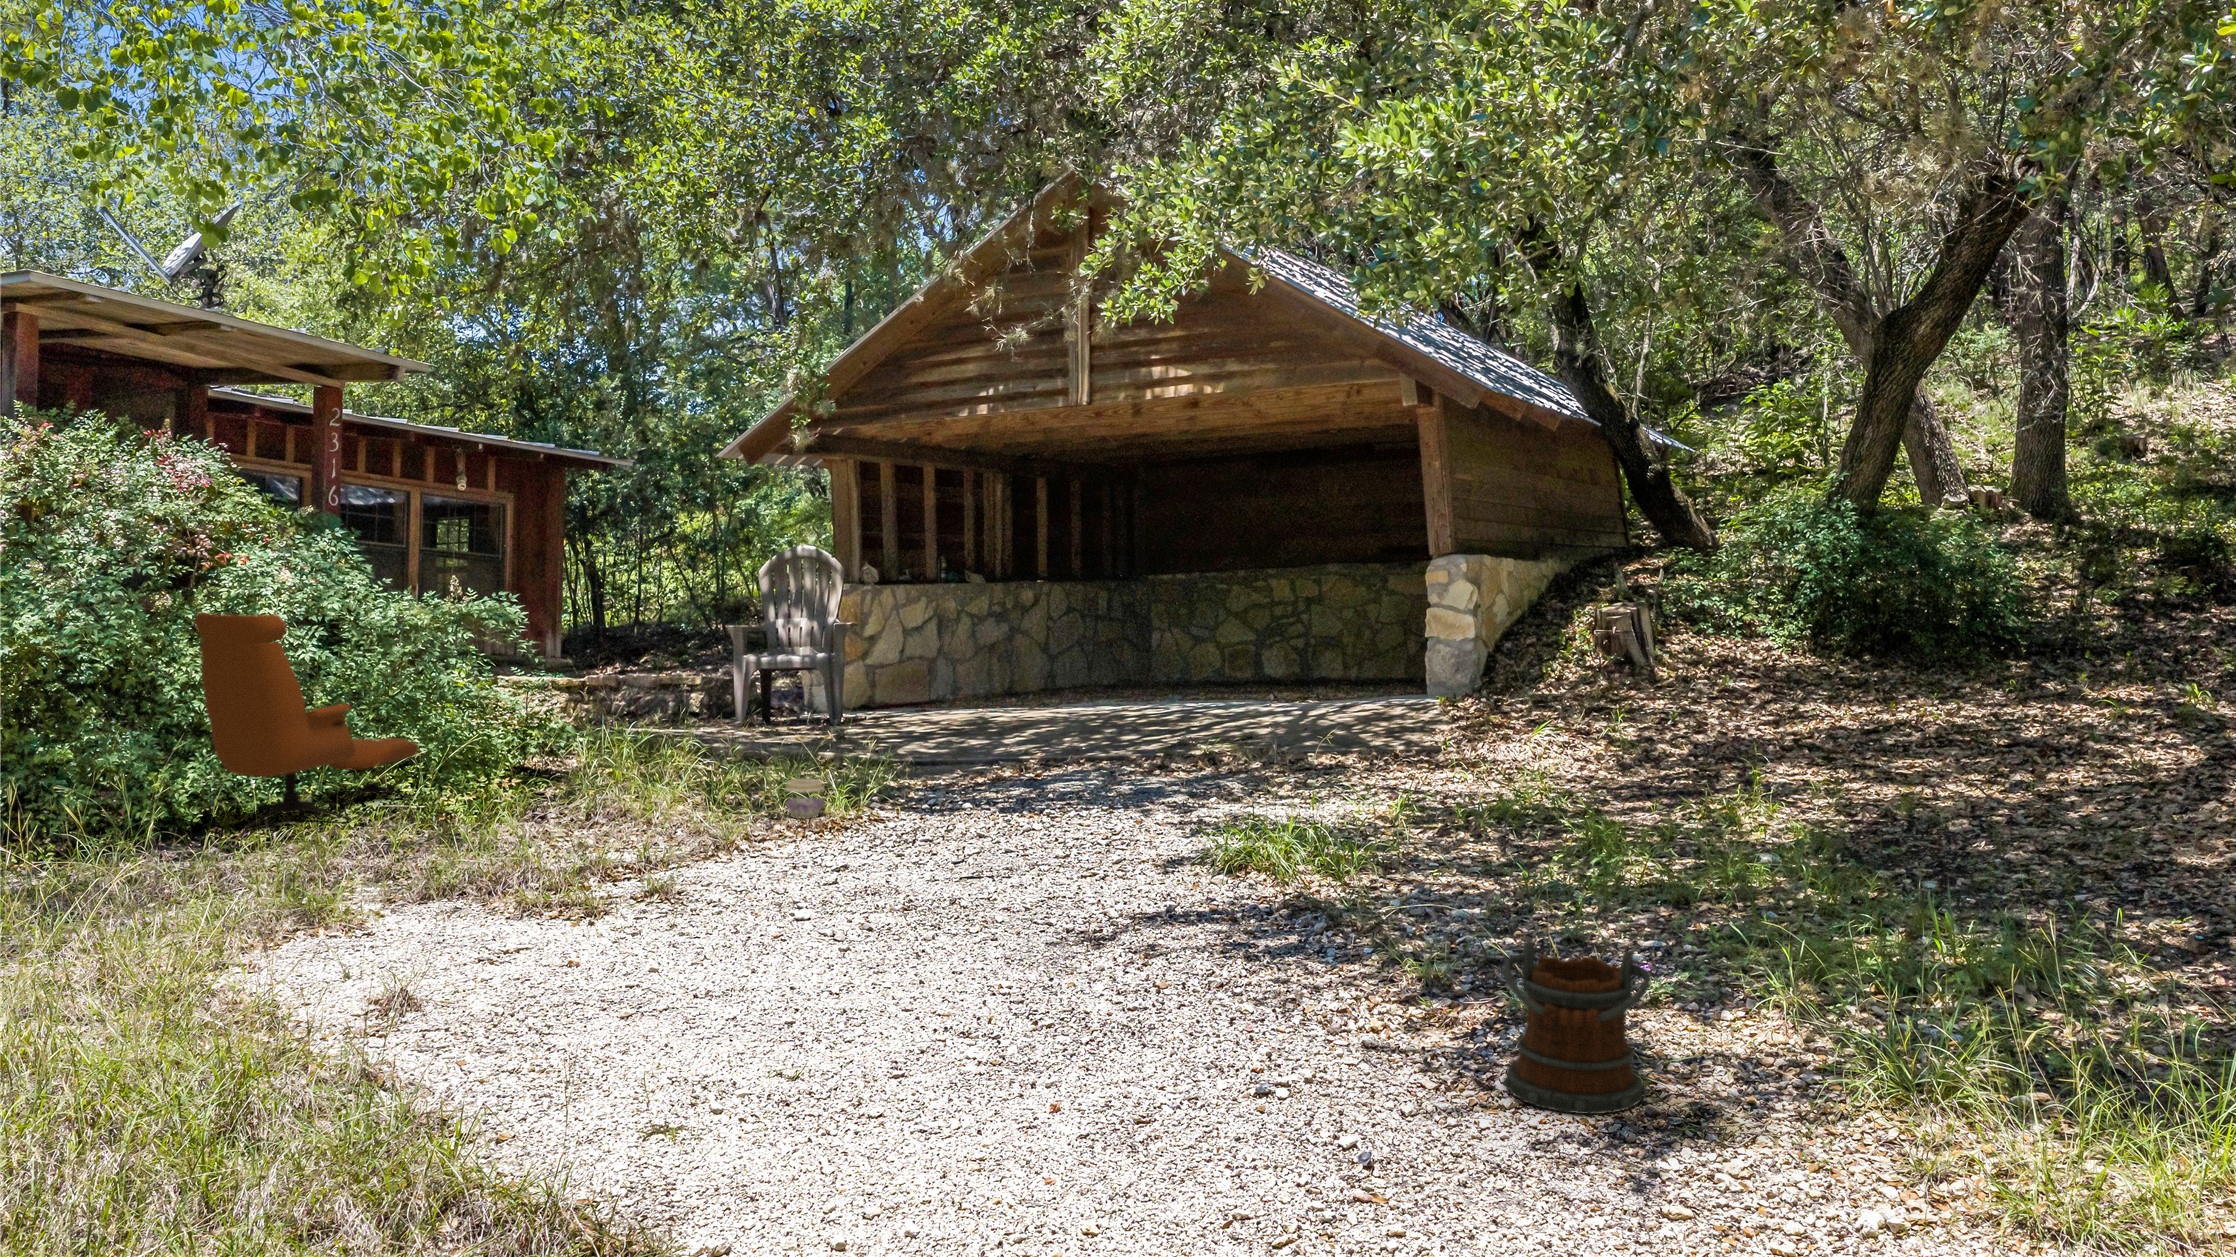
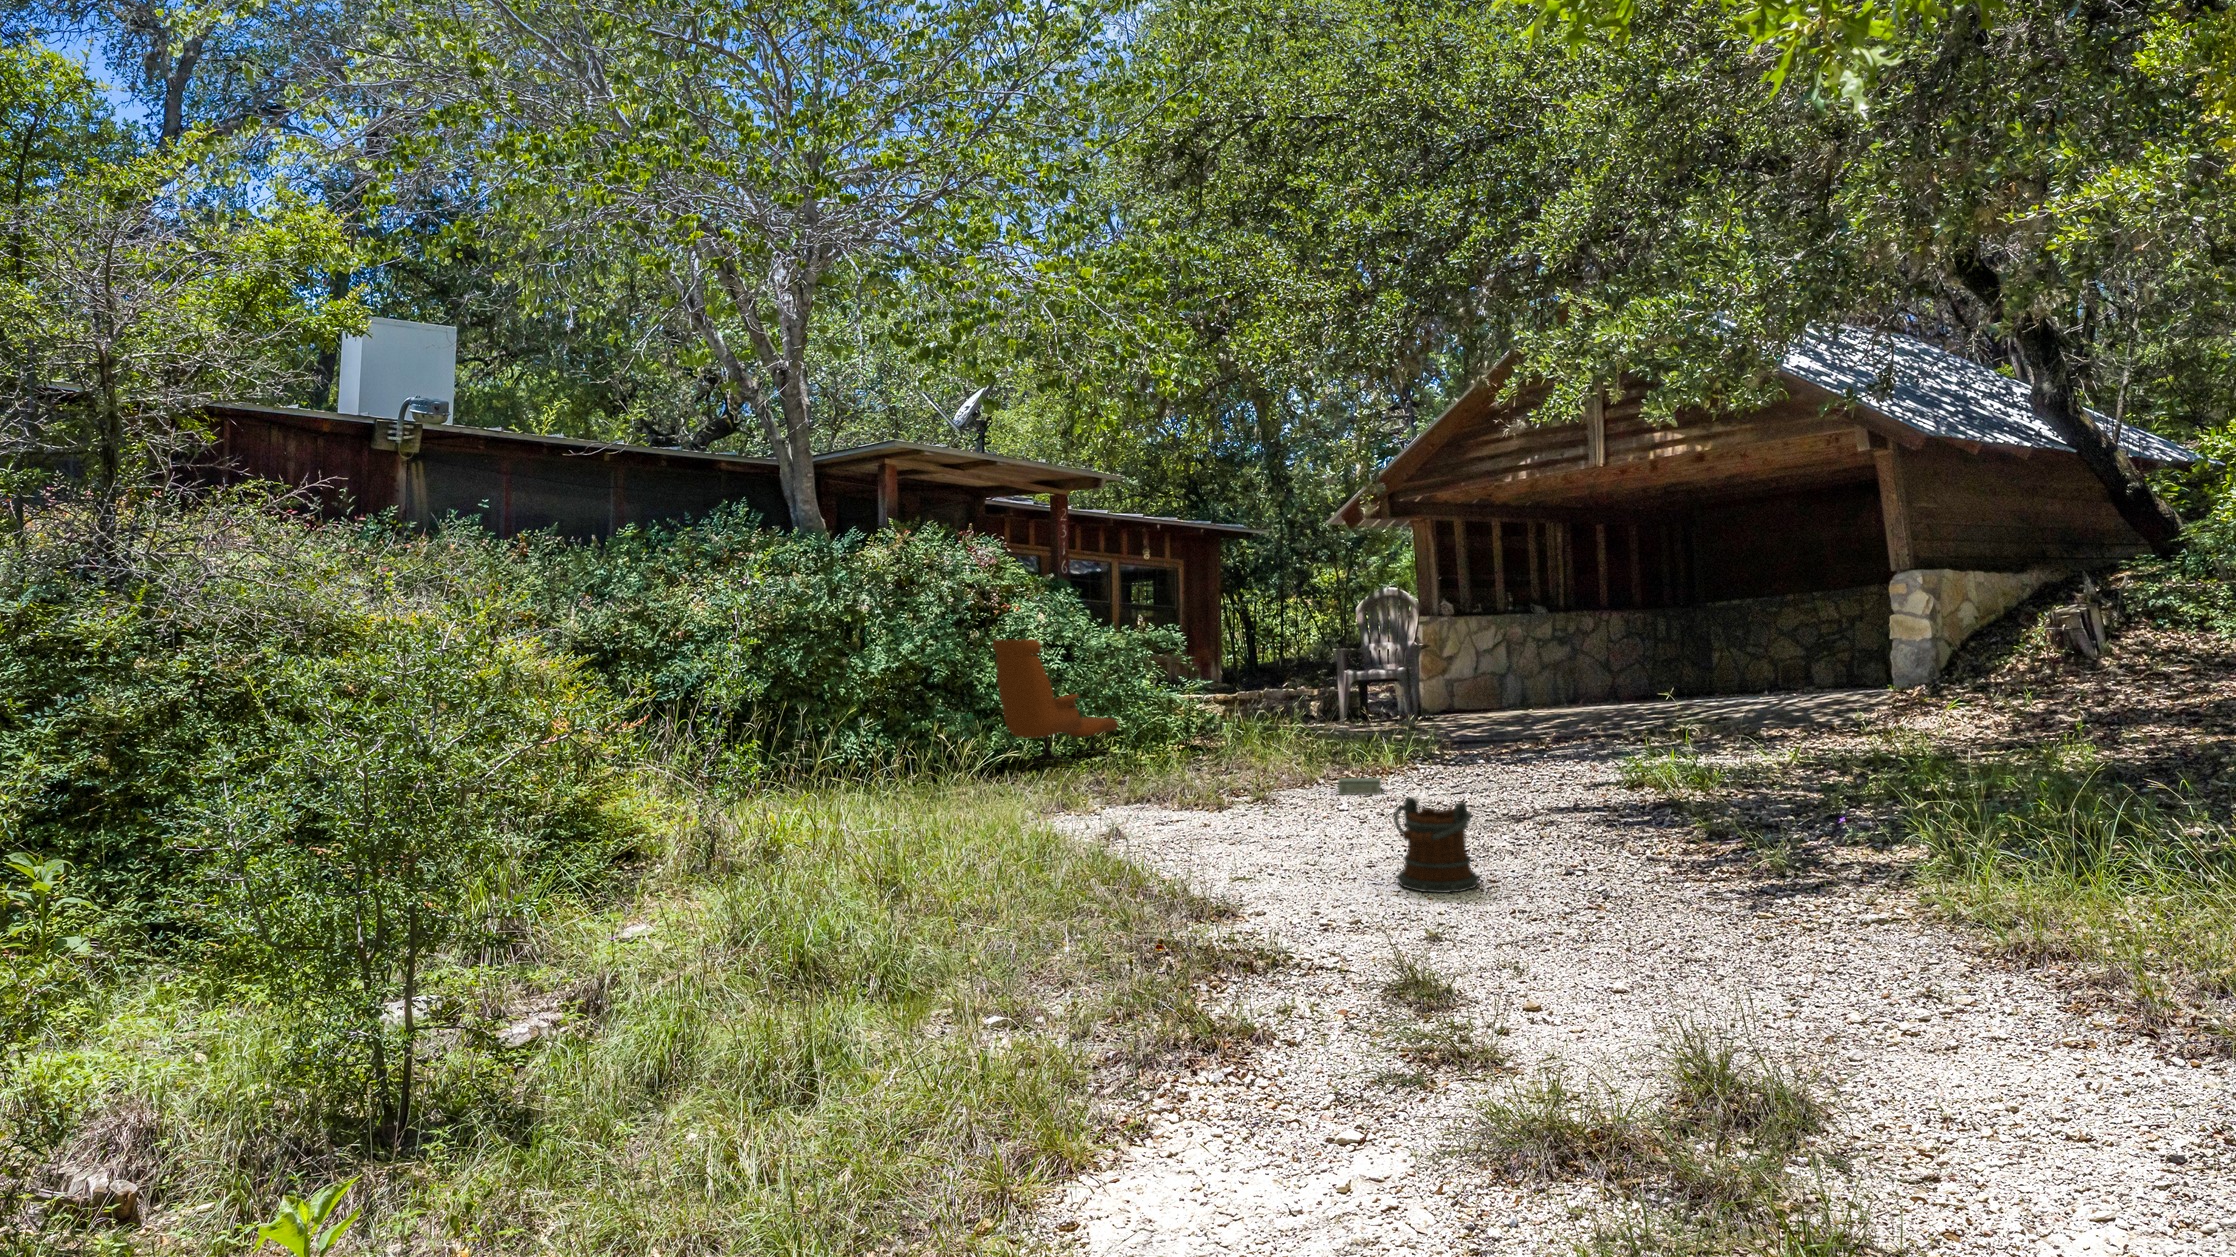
planter: present [785,779,825,819] -> none [1352,746,1381,774]
toolbox: none [771,830,836,858] -> present [1337,778,1381,795]
bucket: present [1503,941,1651,1114] -> present [1394,797,1480,893]

